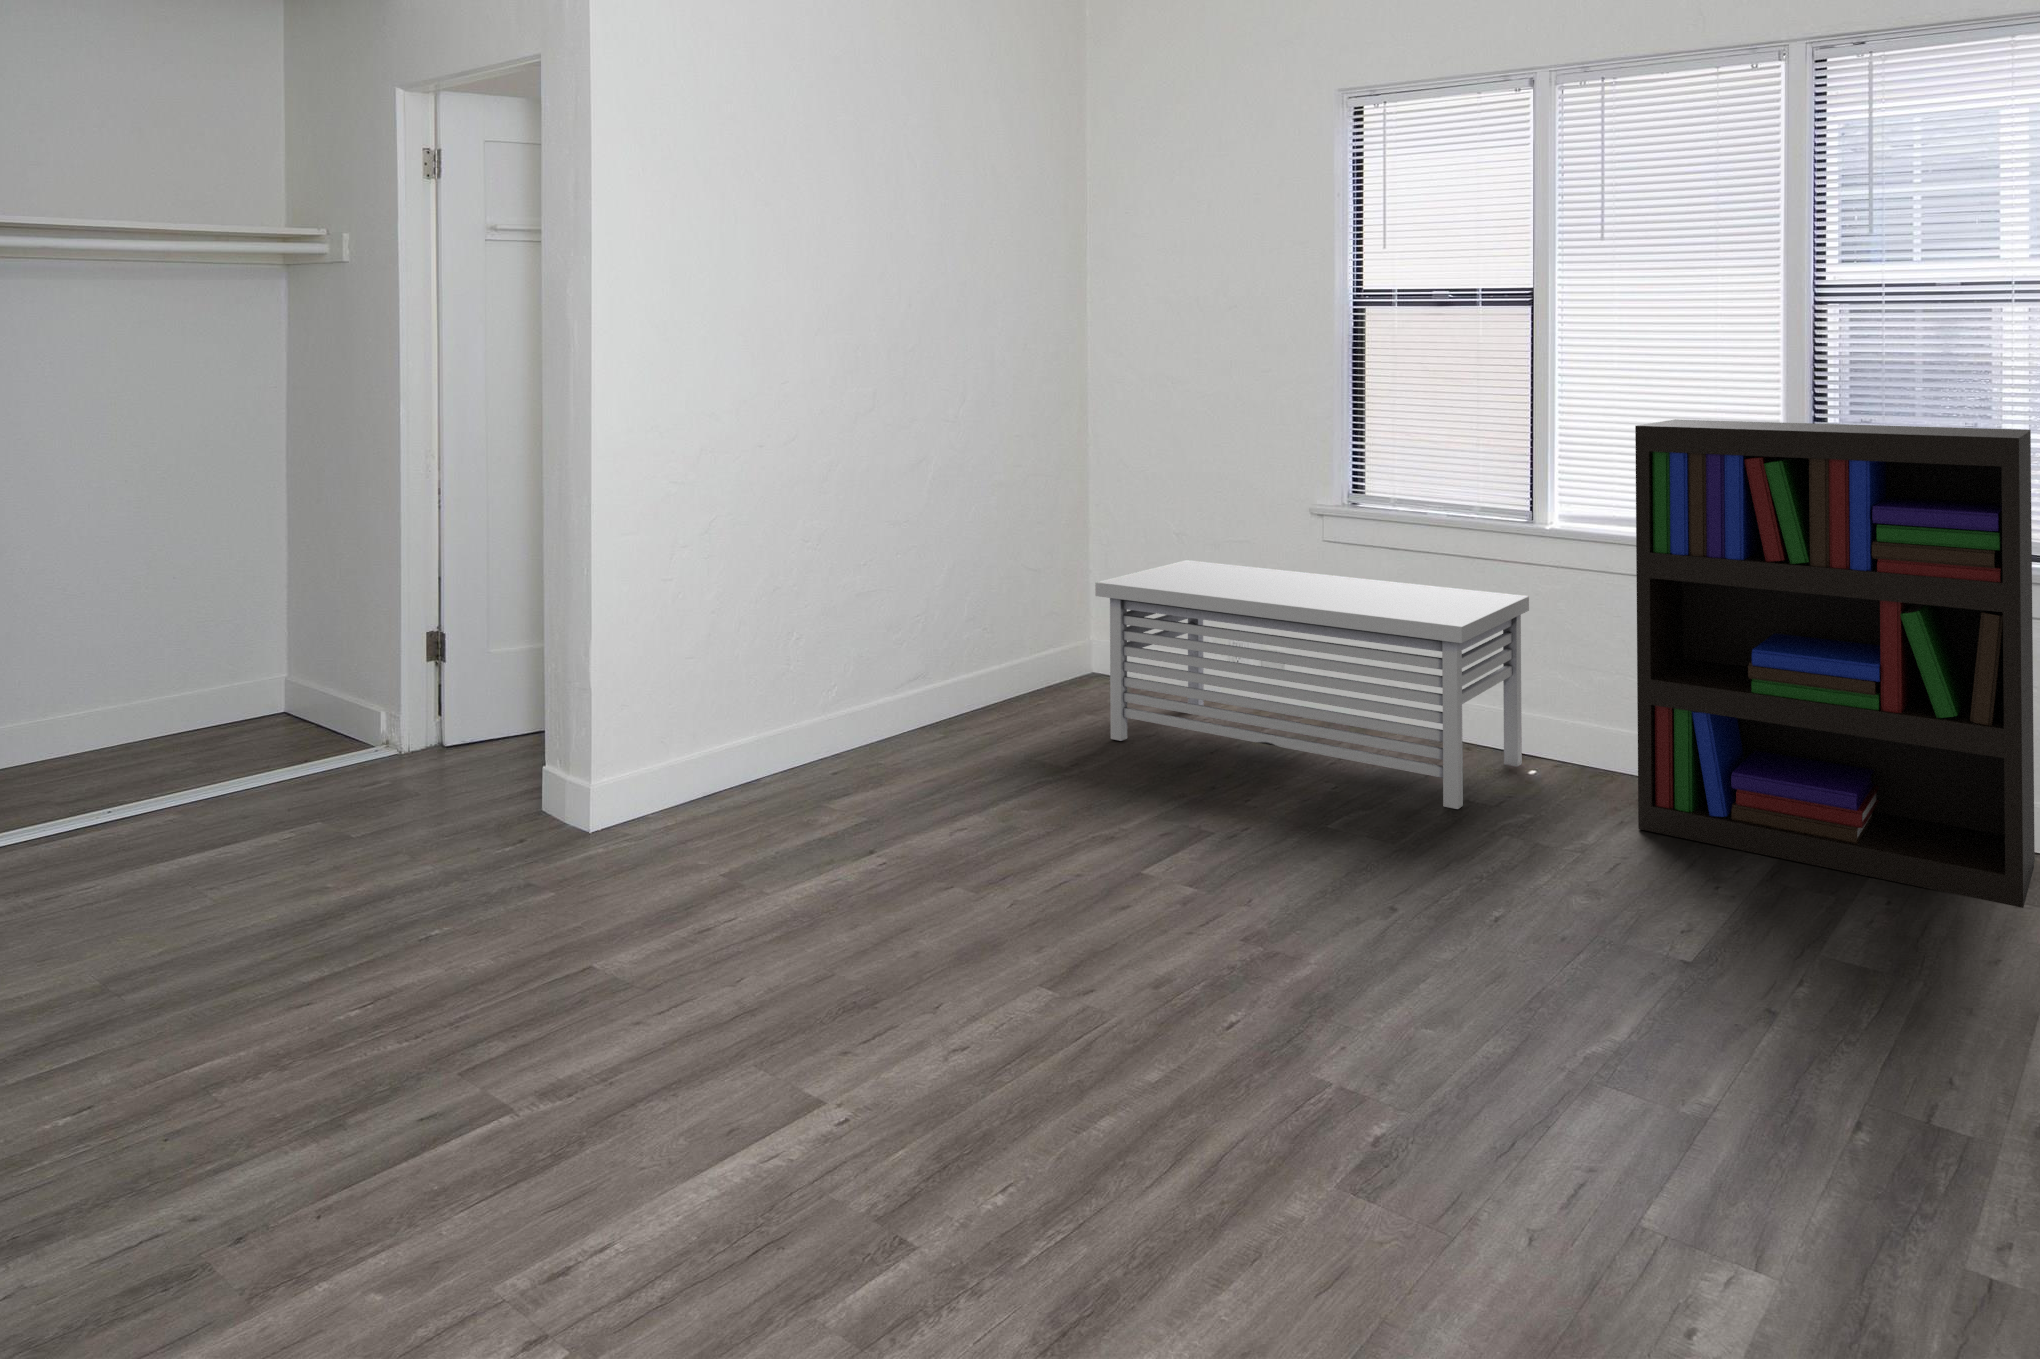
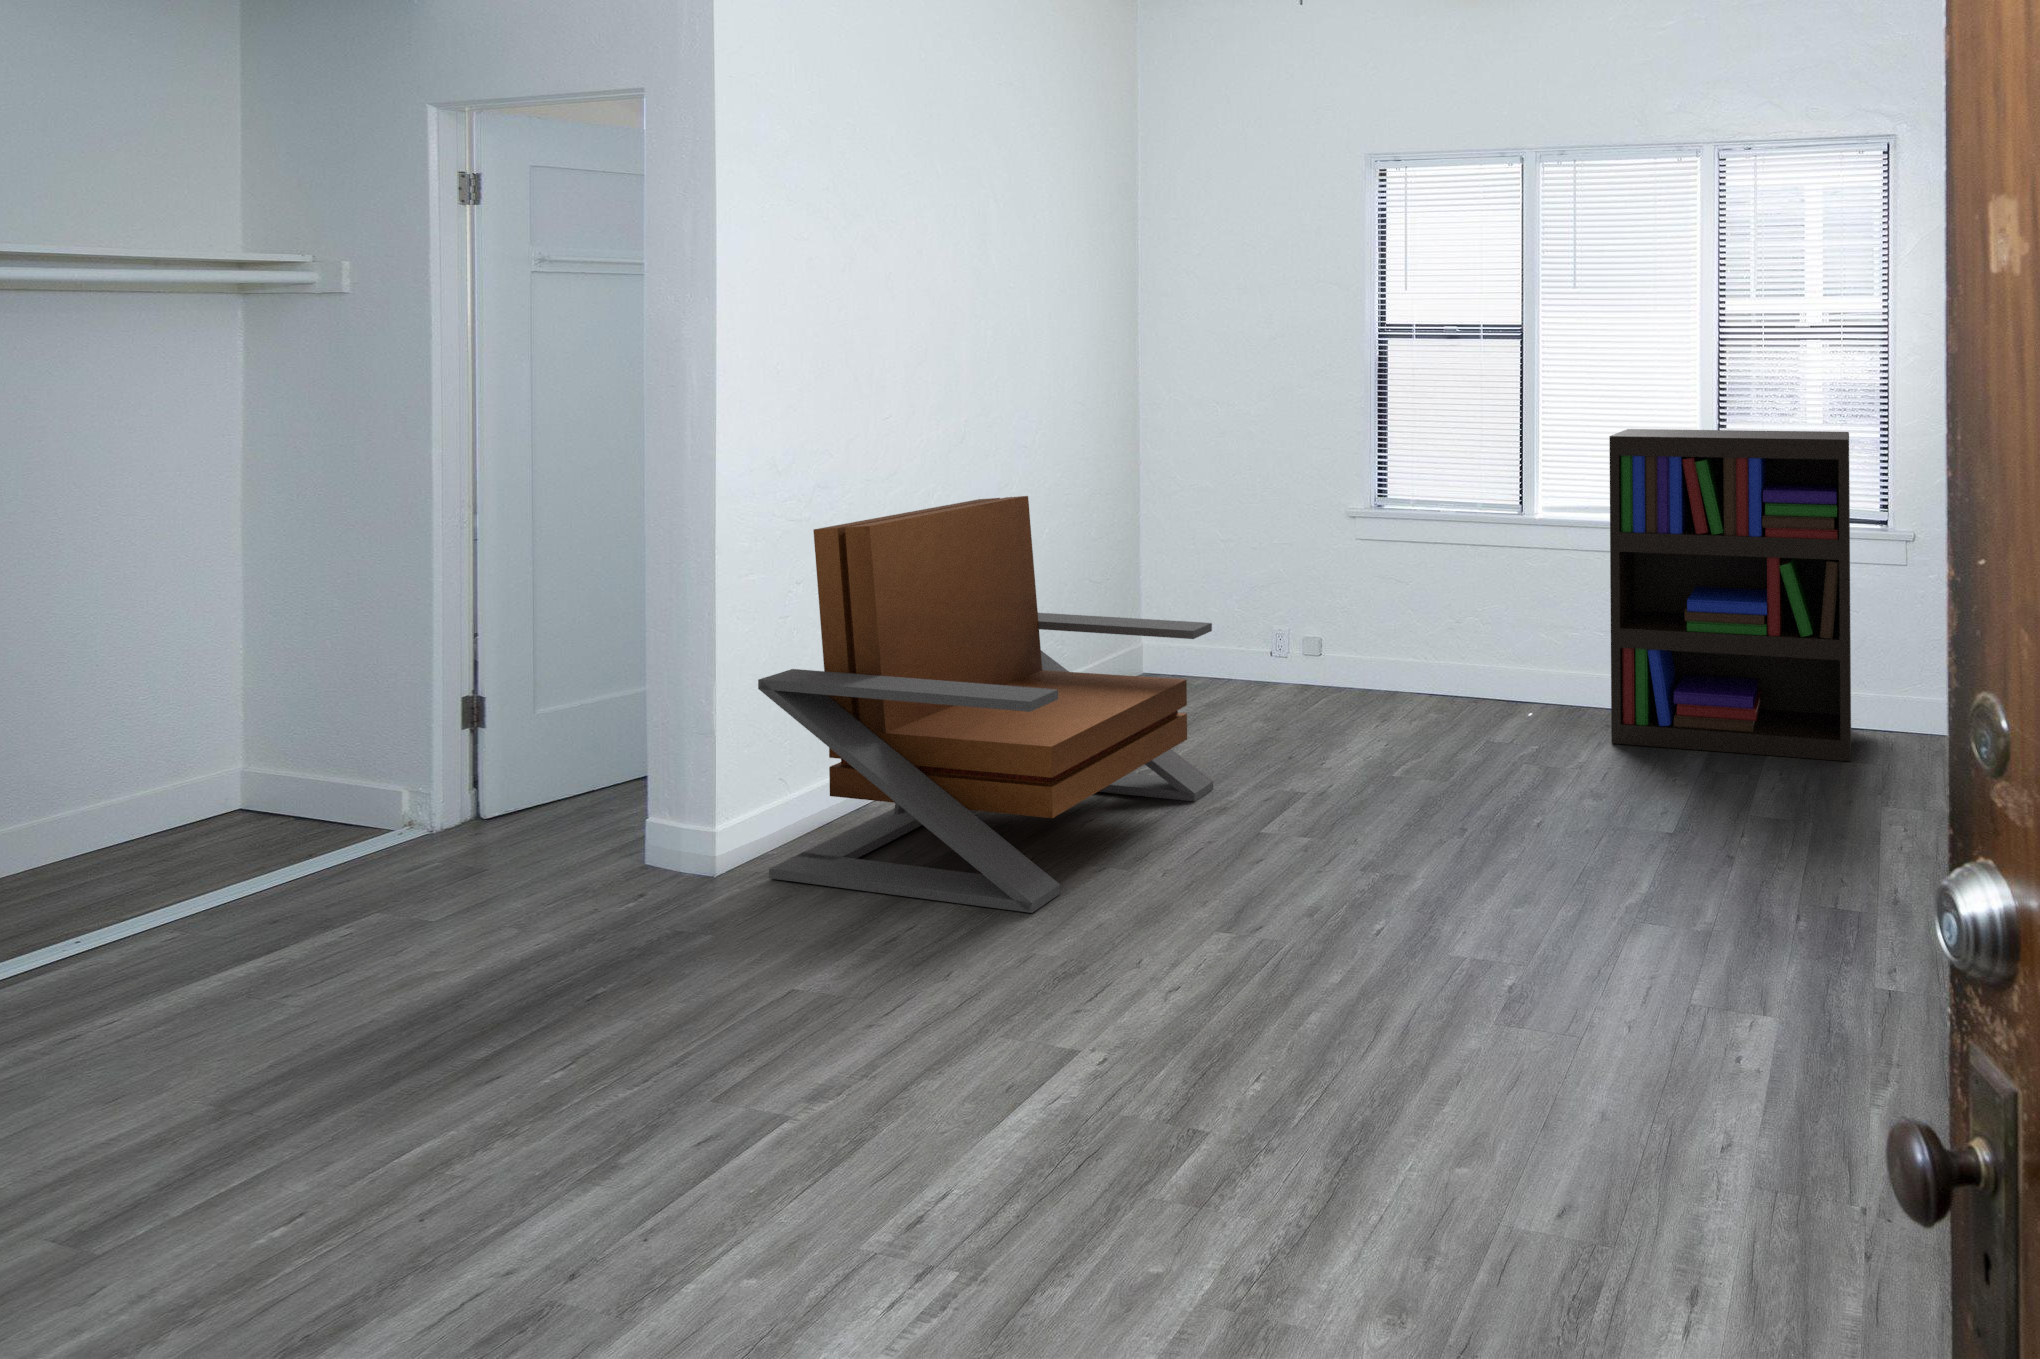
lounge chair: none [624,471,1108,926] -> present [758,496,1213,913]
storage bench: present [1095,560,1529,809] -> none [1175,561,1523,746]

